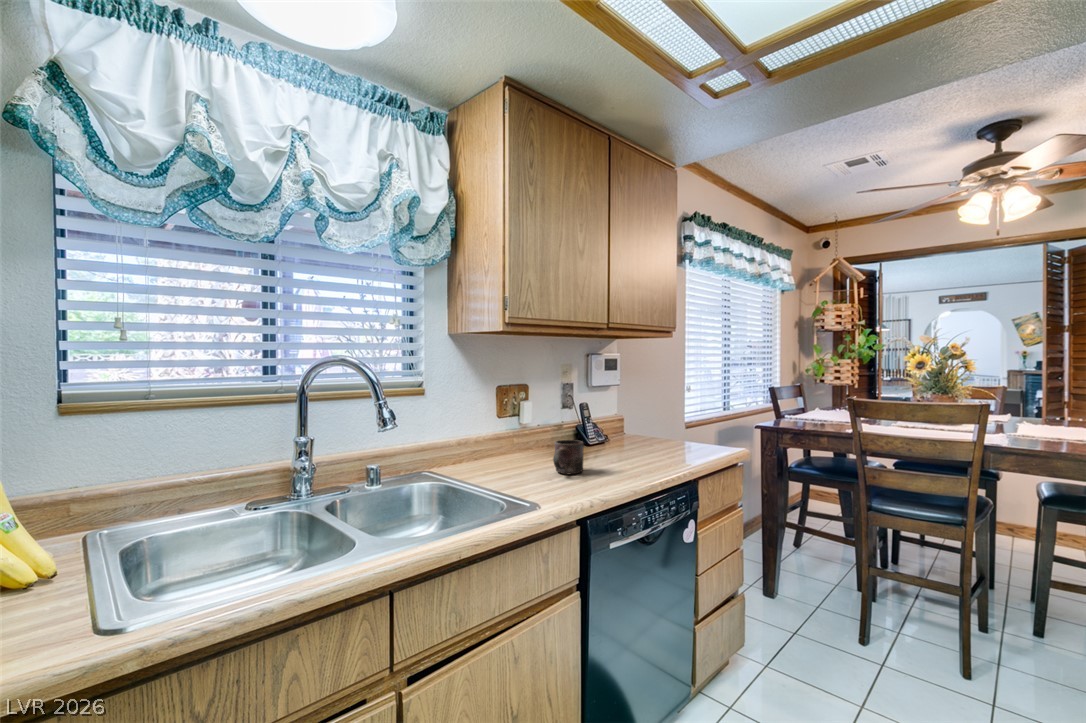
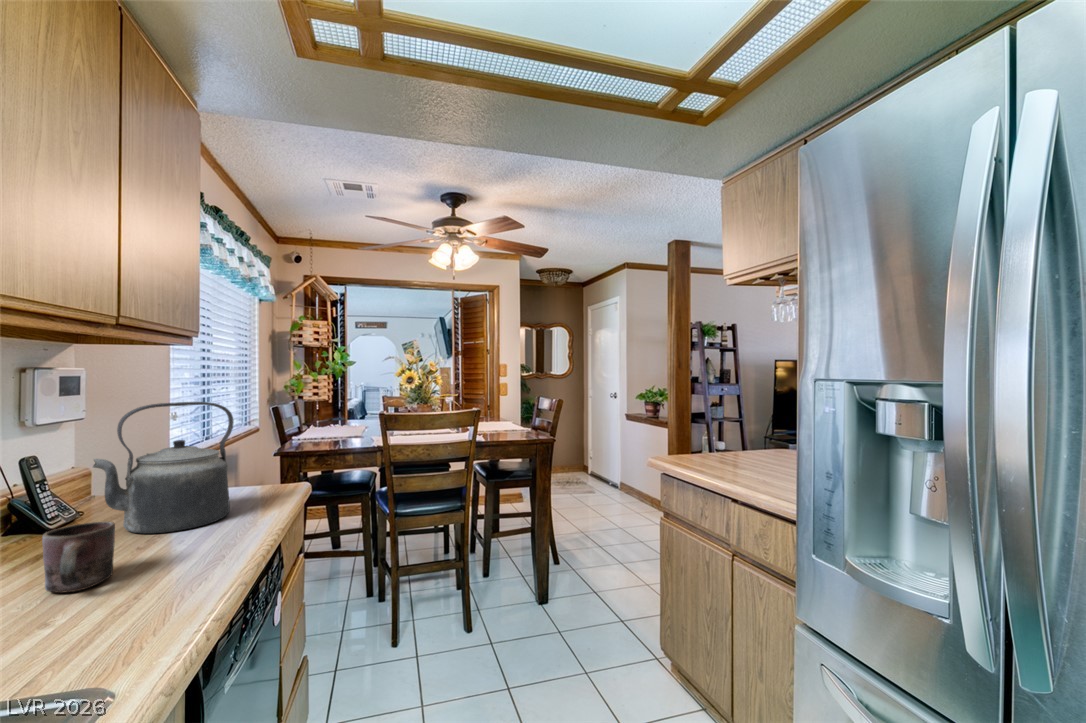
kettle: none [598,376,674,461] -> present [93,402,234,533]

